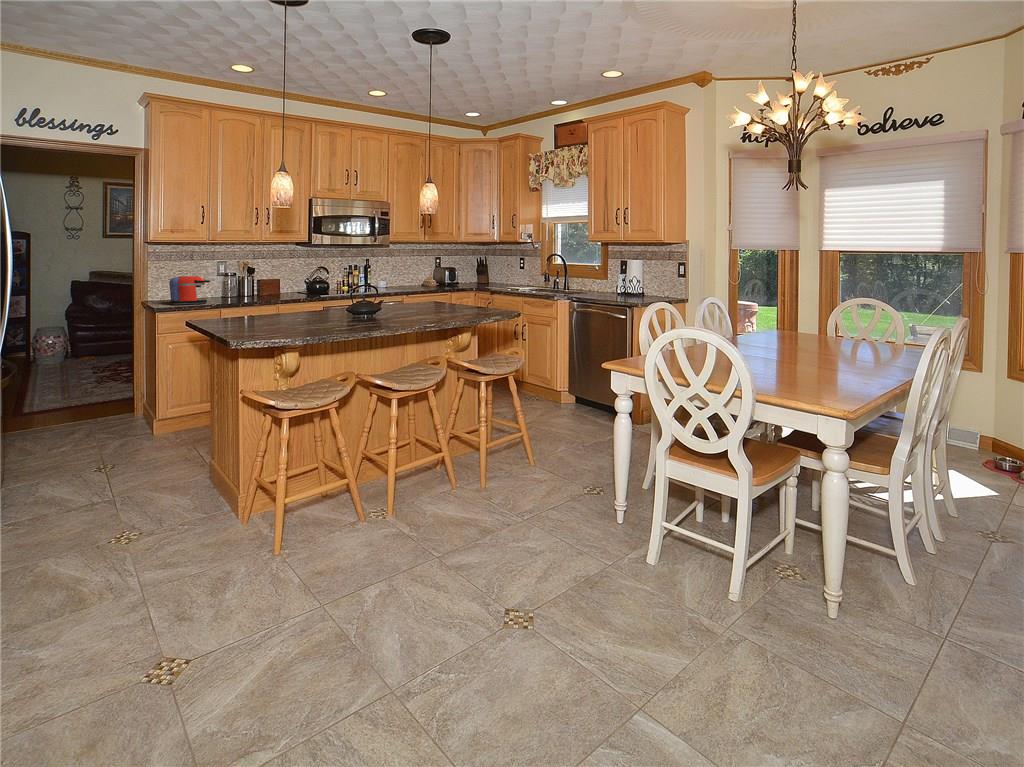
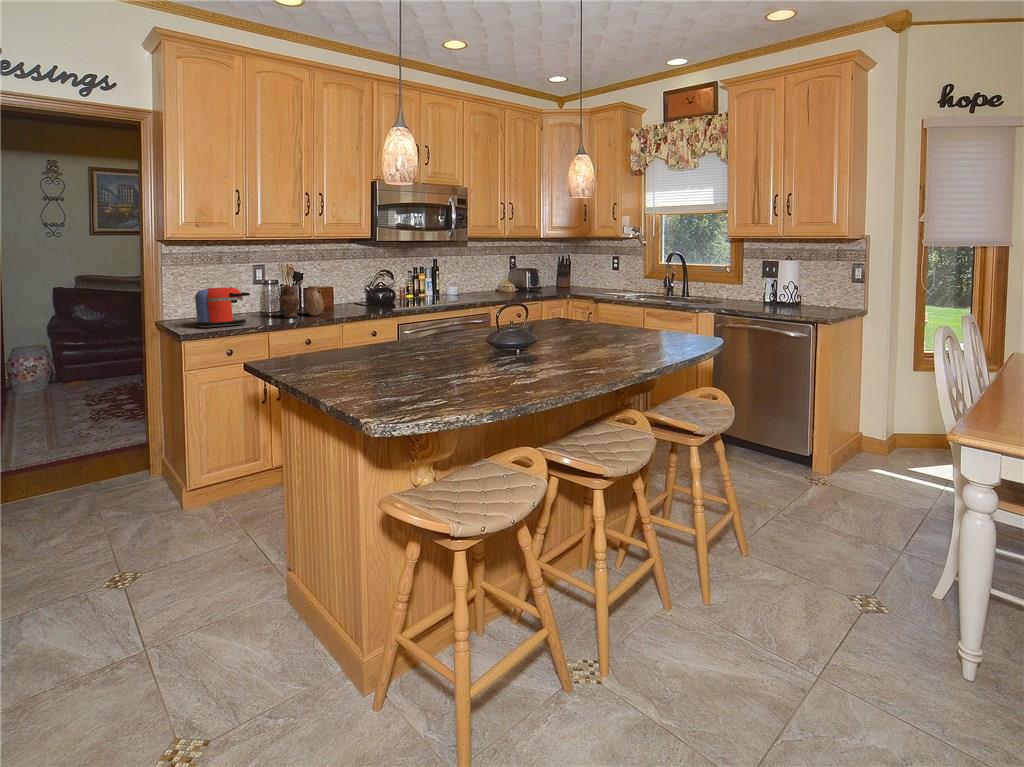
vase: none [234,277,269,300] -> present [279,286,324,318]

